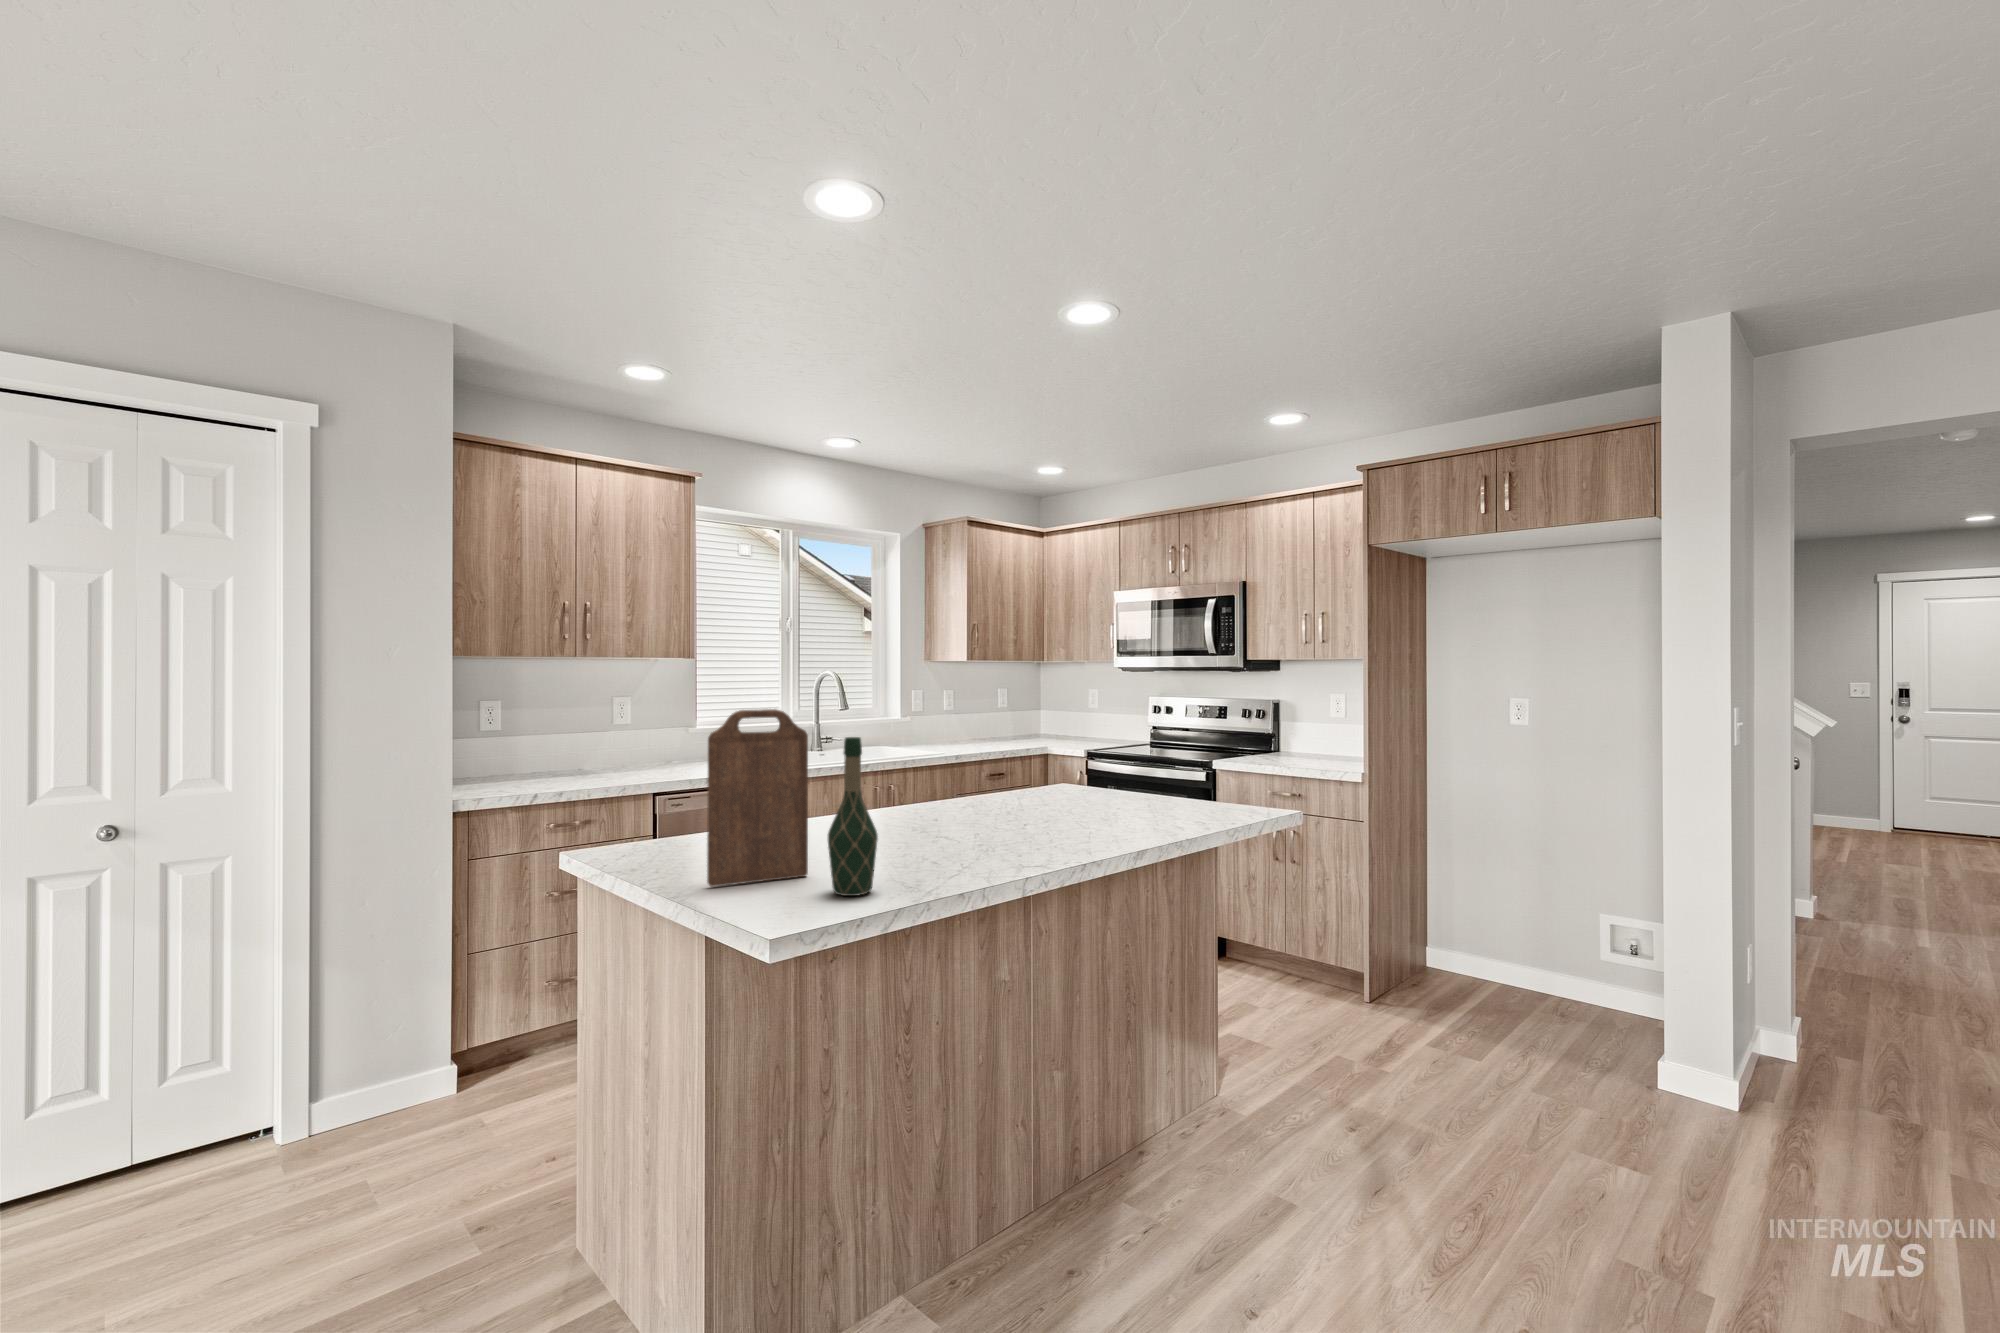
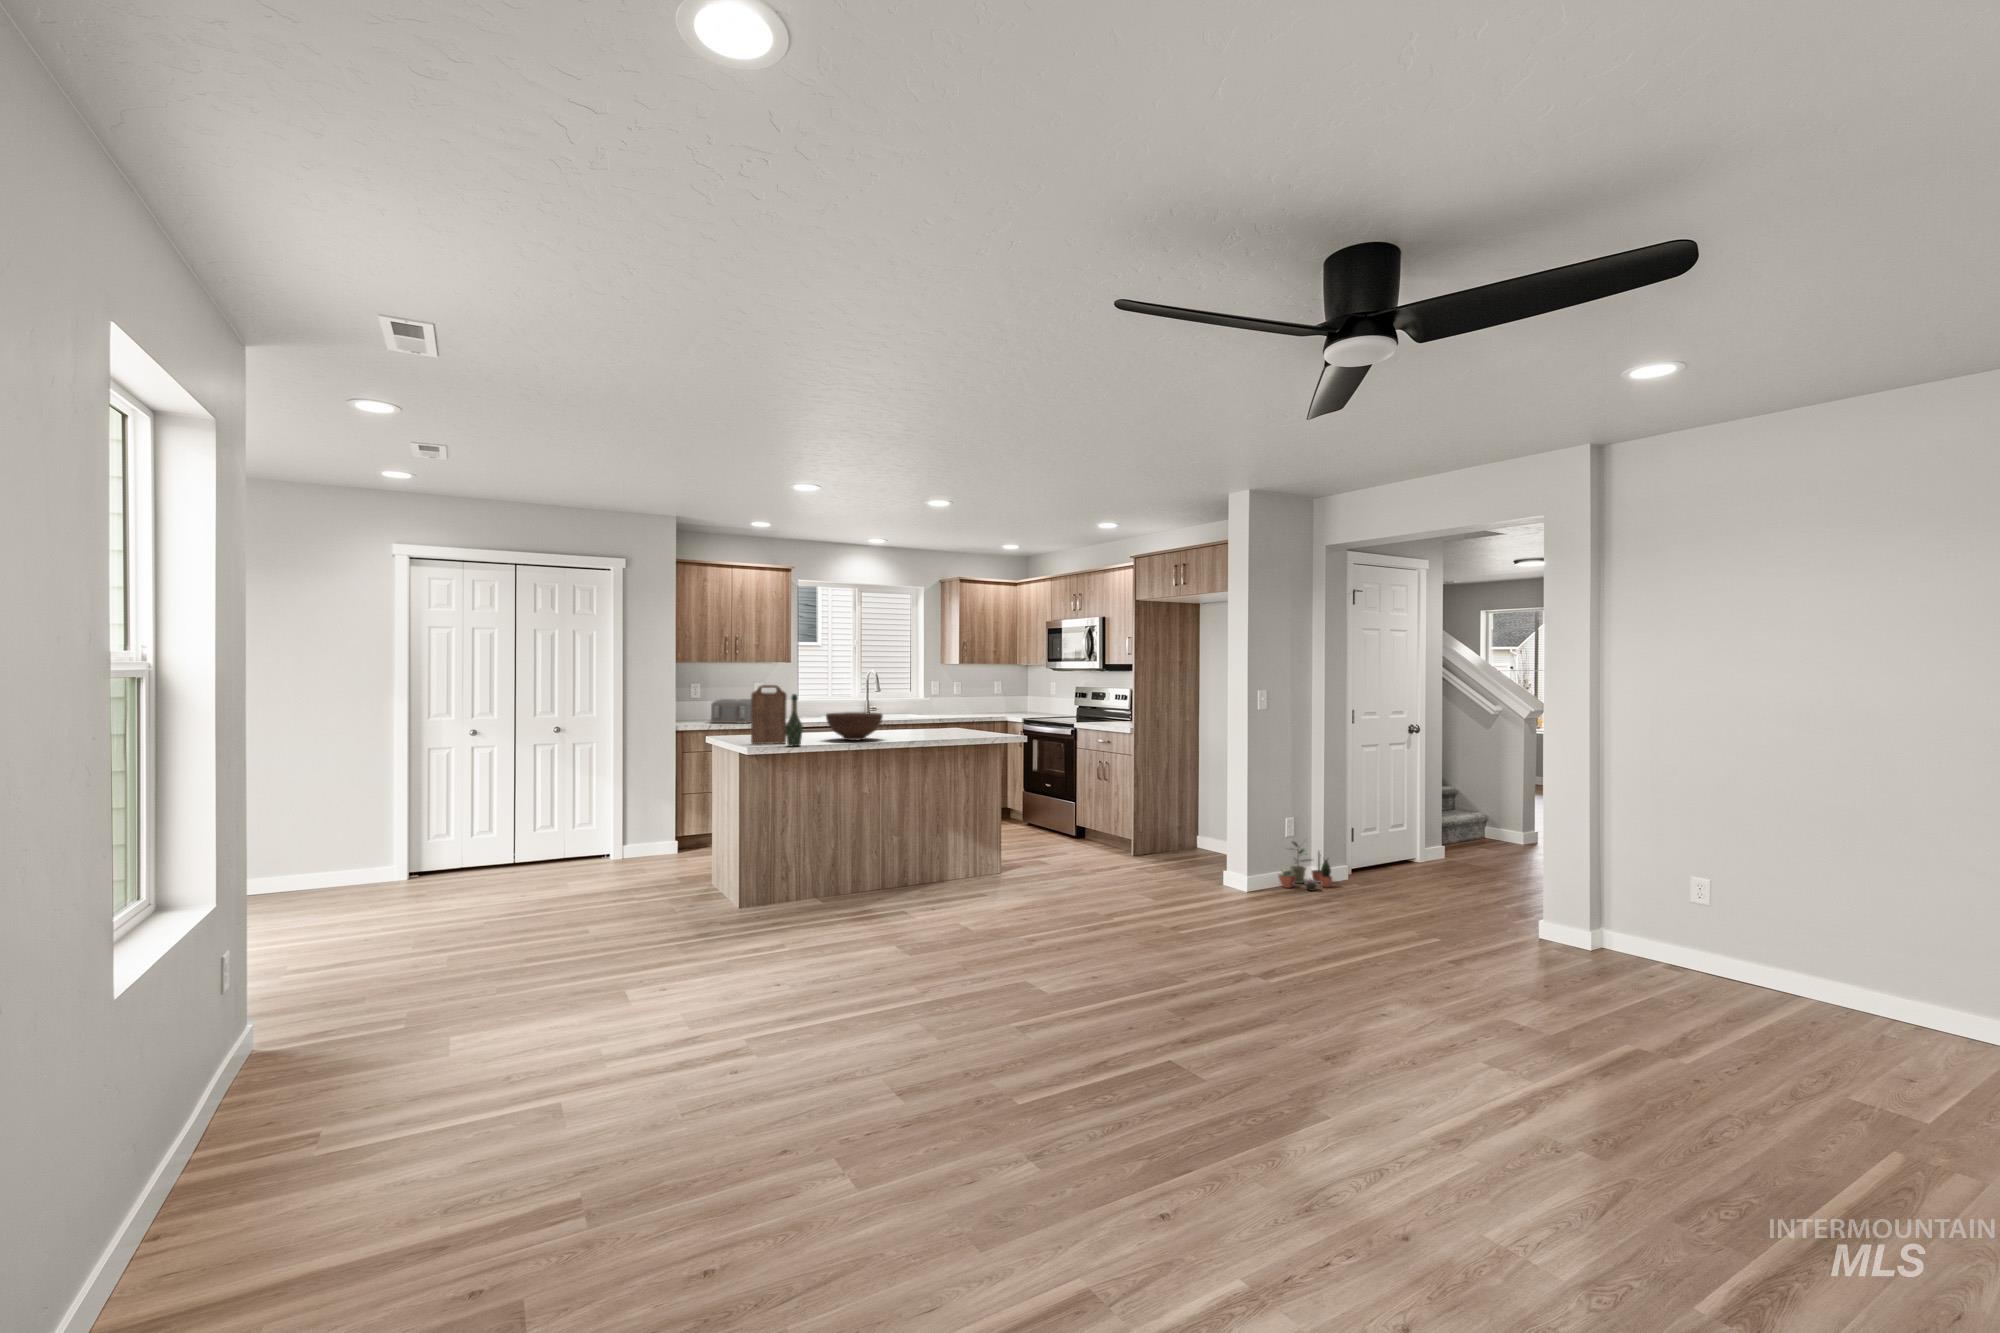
toaster: none [530,731,629,785] -> present [711,699,751,723]
fruit bowl: none [891,771,1036,850] -> present [826,712,883,741]
potted plant: none [1769,992,1897,1110] -> present [1278,841,1332,891]

